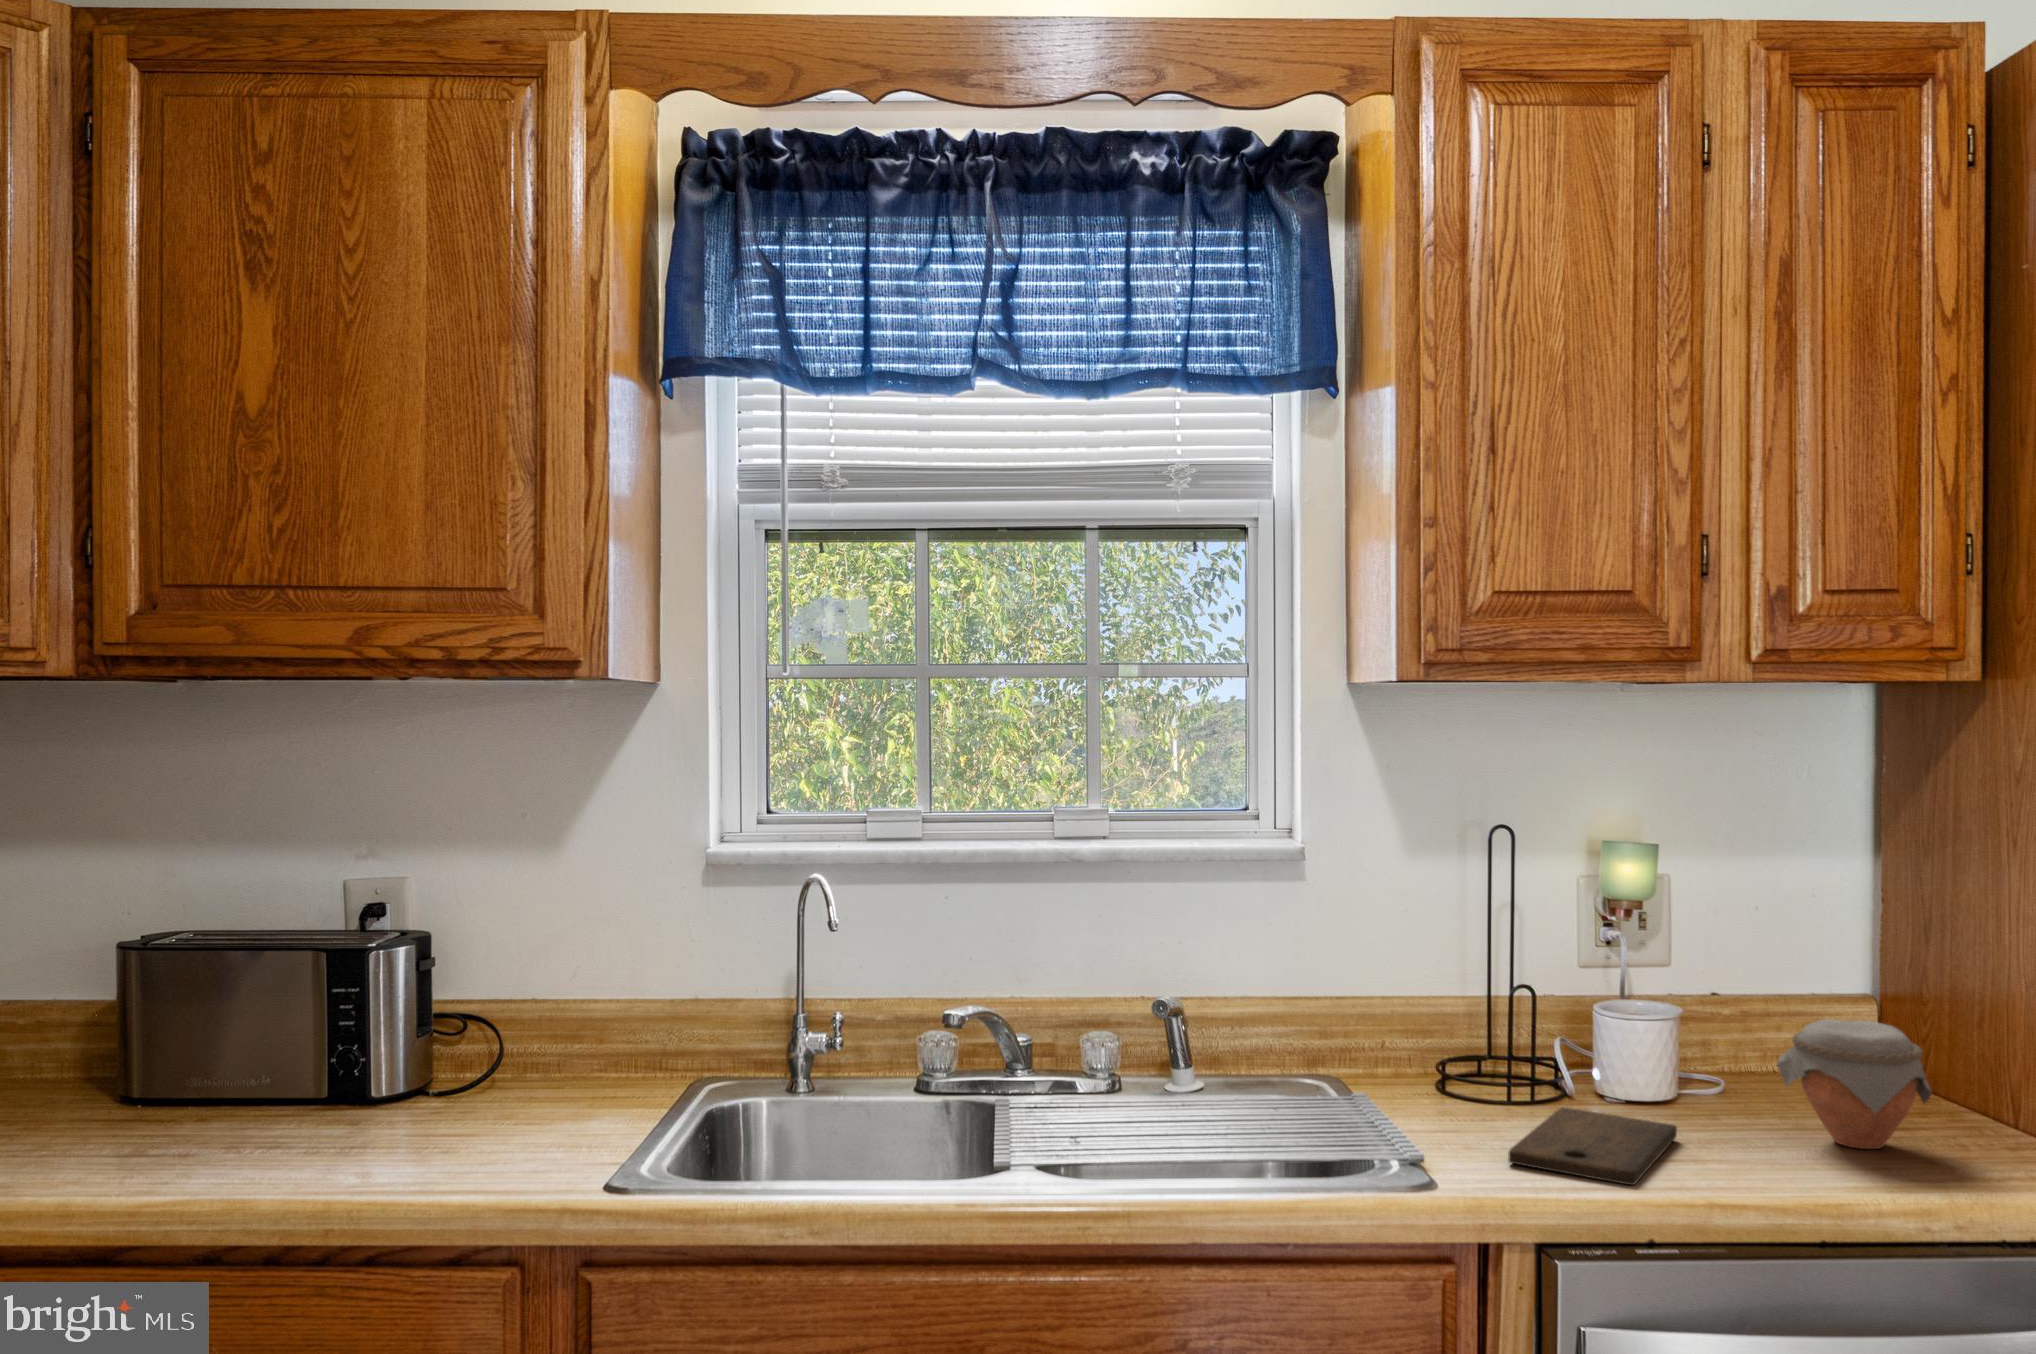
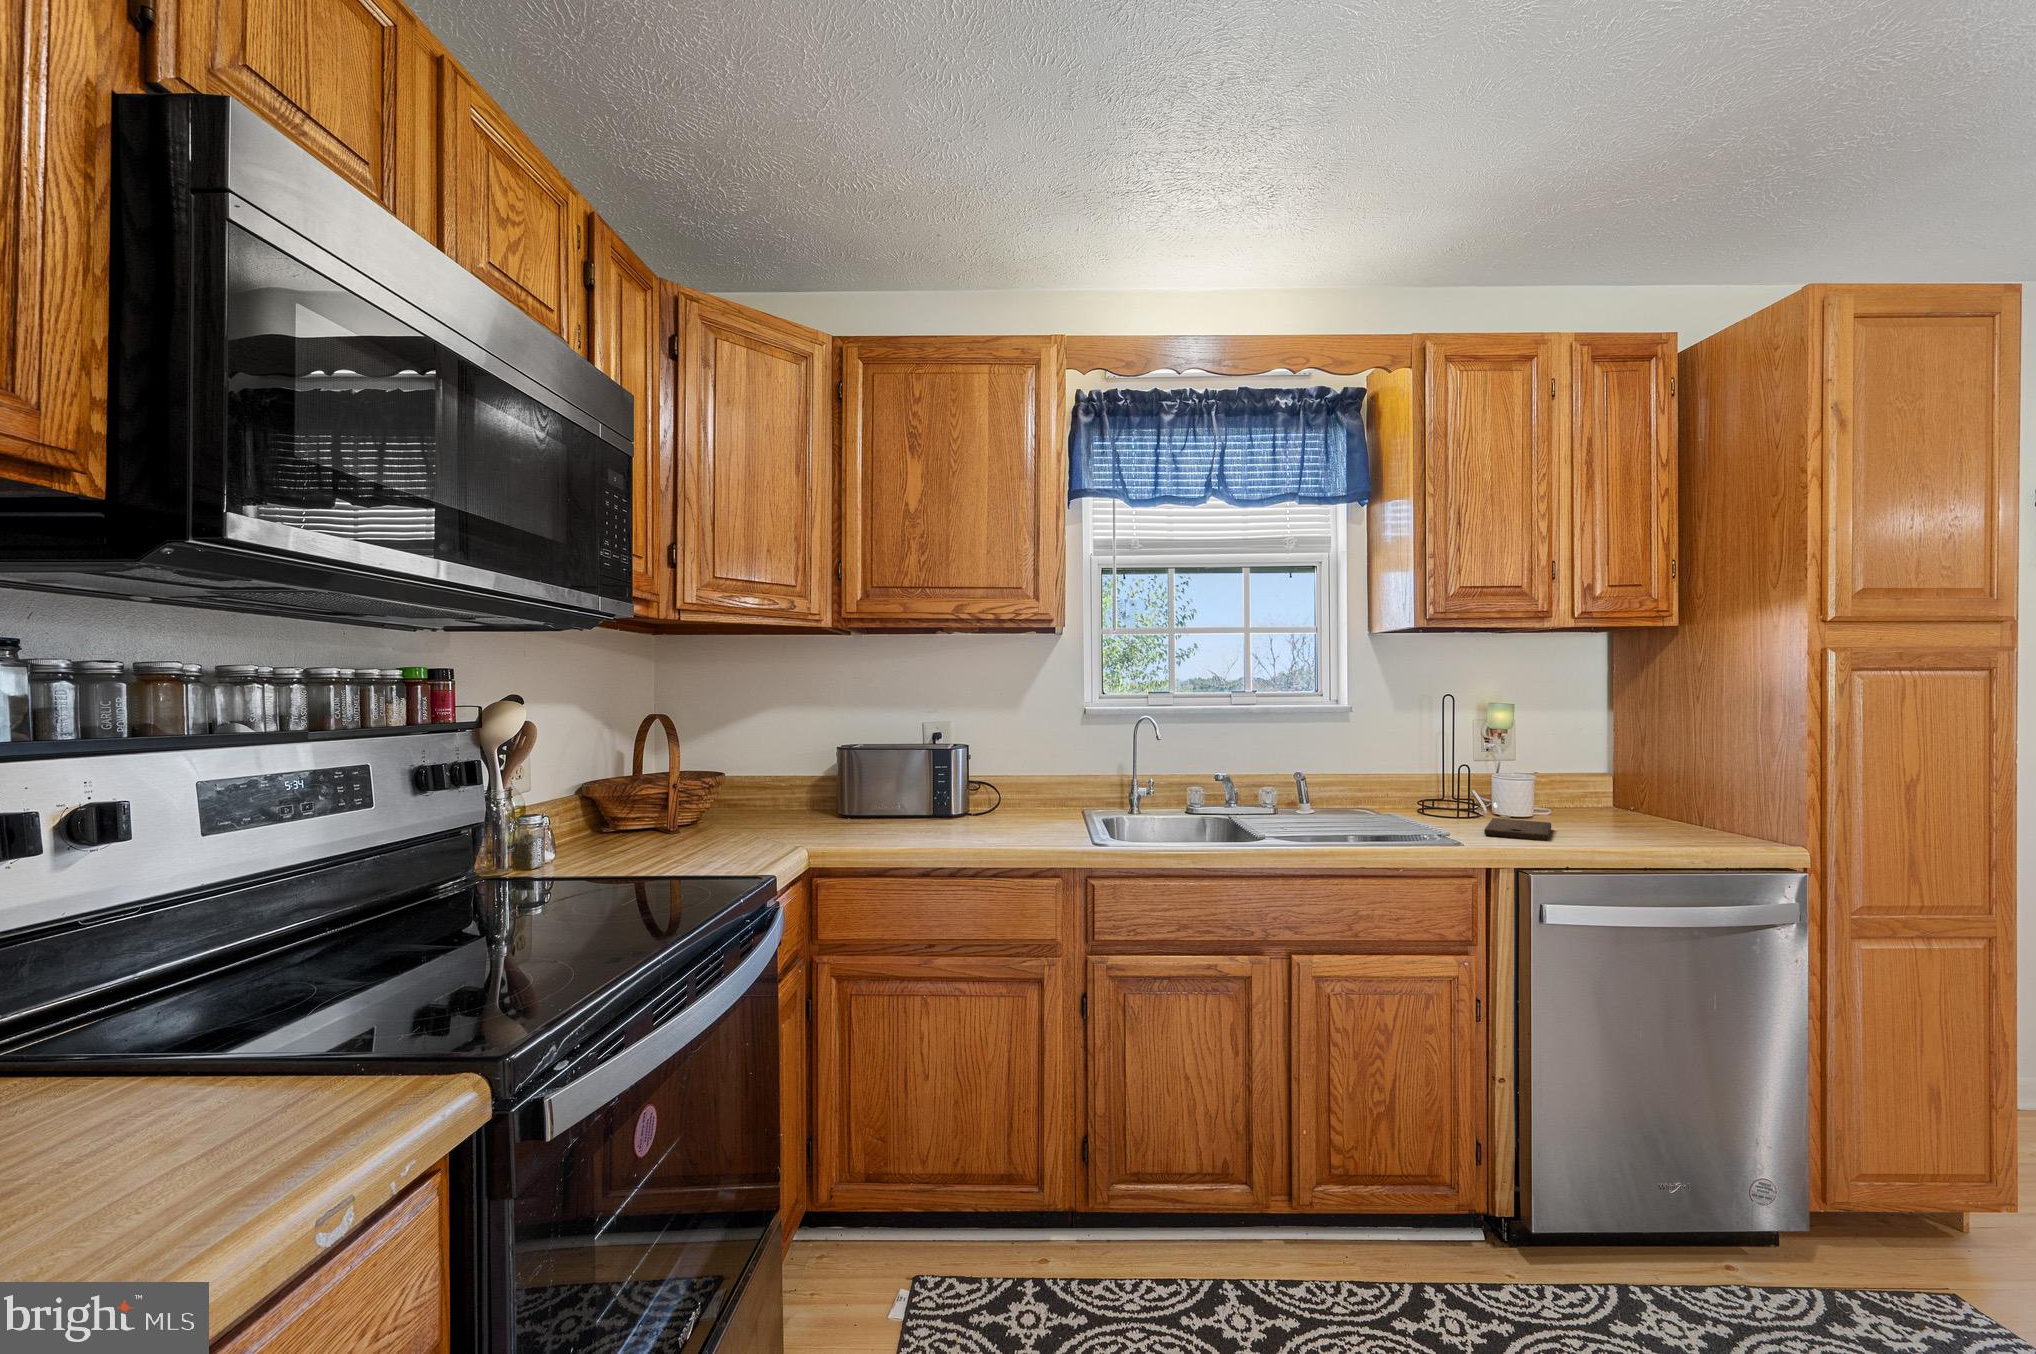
jar: present [1777,1019,1932,1149] -> none [1594,776,1670,831]

